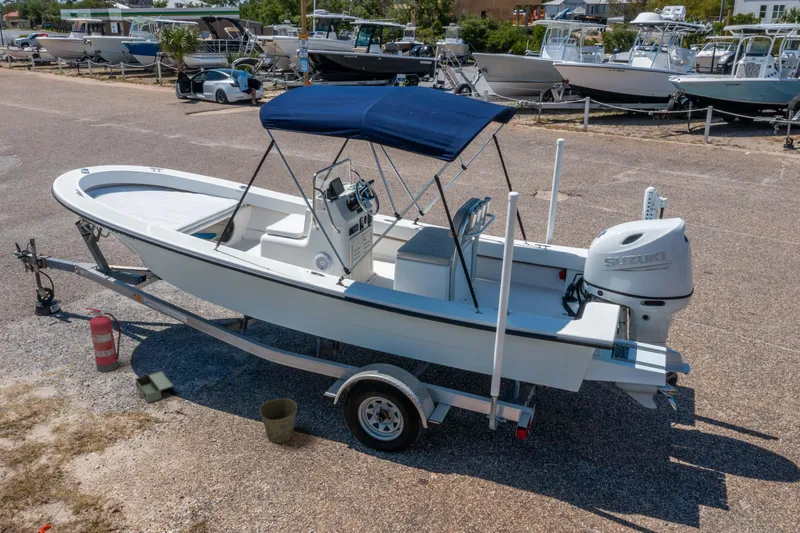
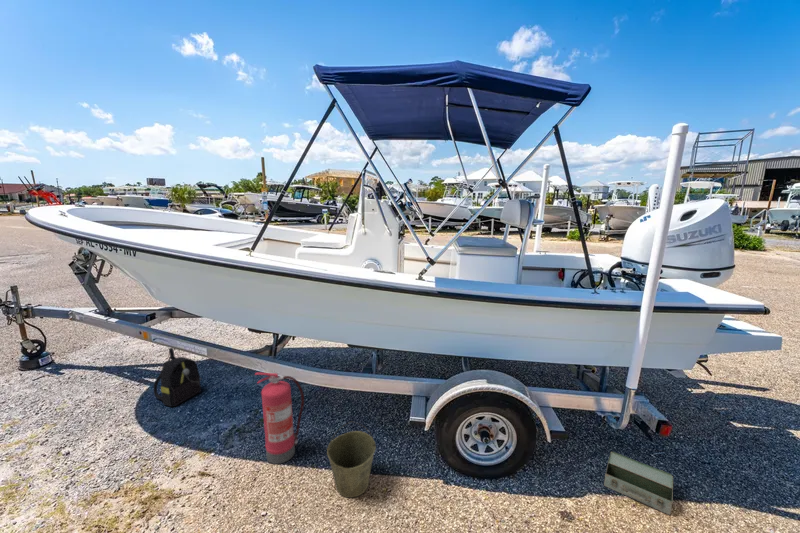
fire extinguisher: present [85,308,121,372] -> present [255,372,304,464]
backpack: none [144,312,183,362] -> present [154,348,201,406]
toolbox: present [135,371,173,403] -> present [604,452,673,515]

